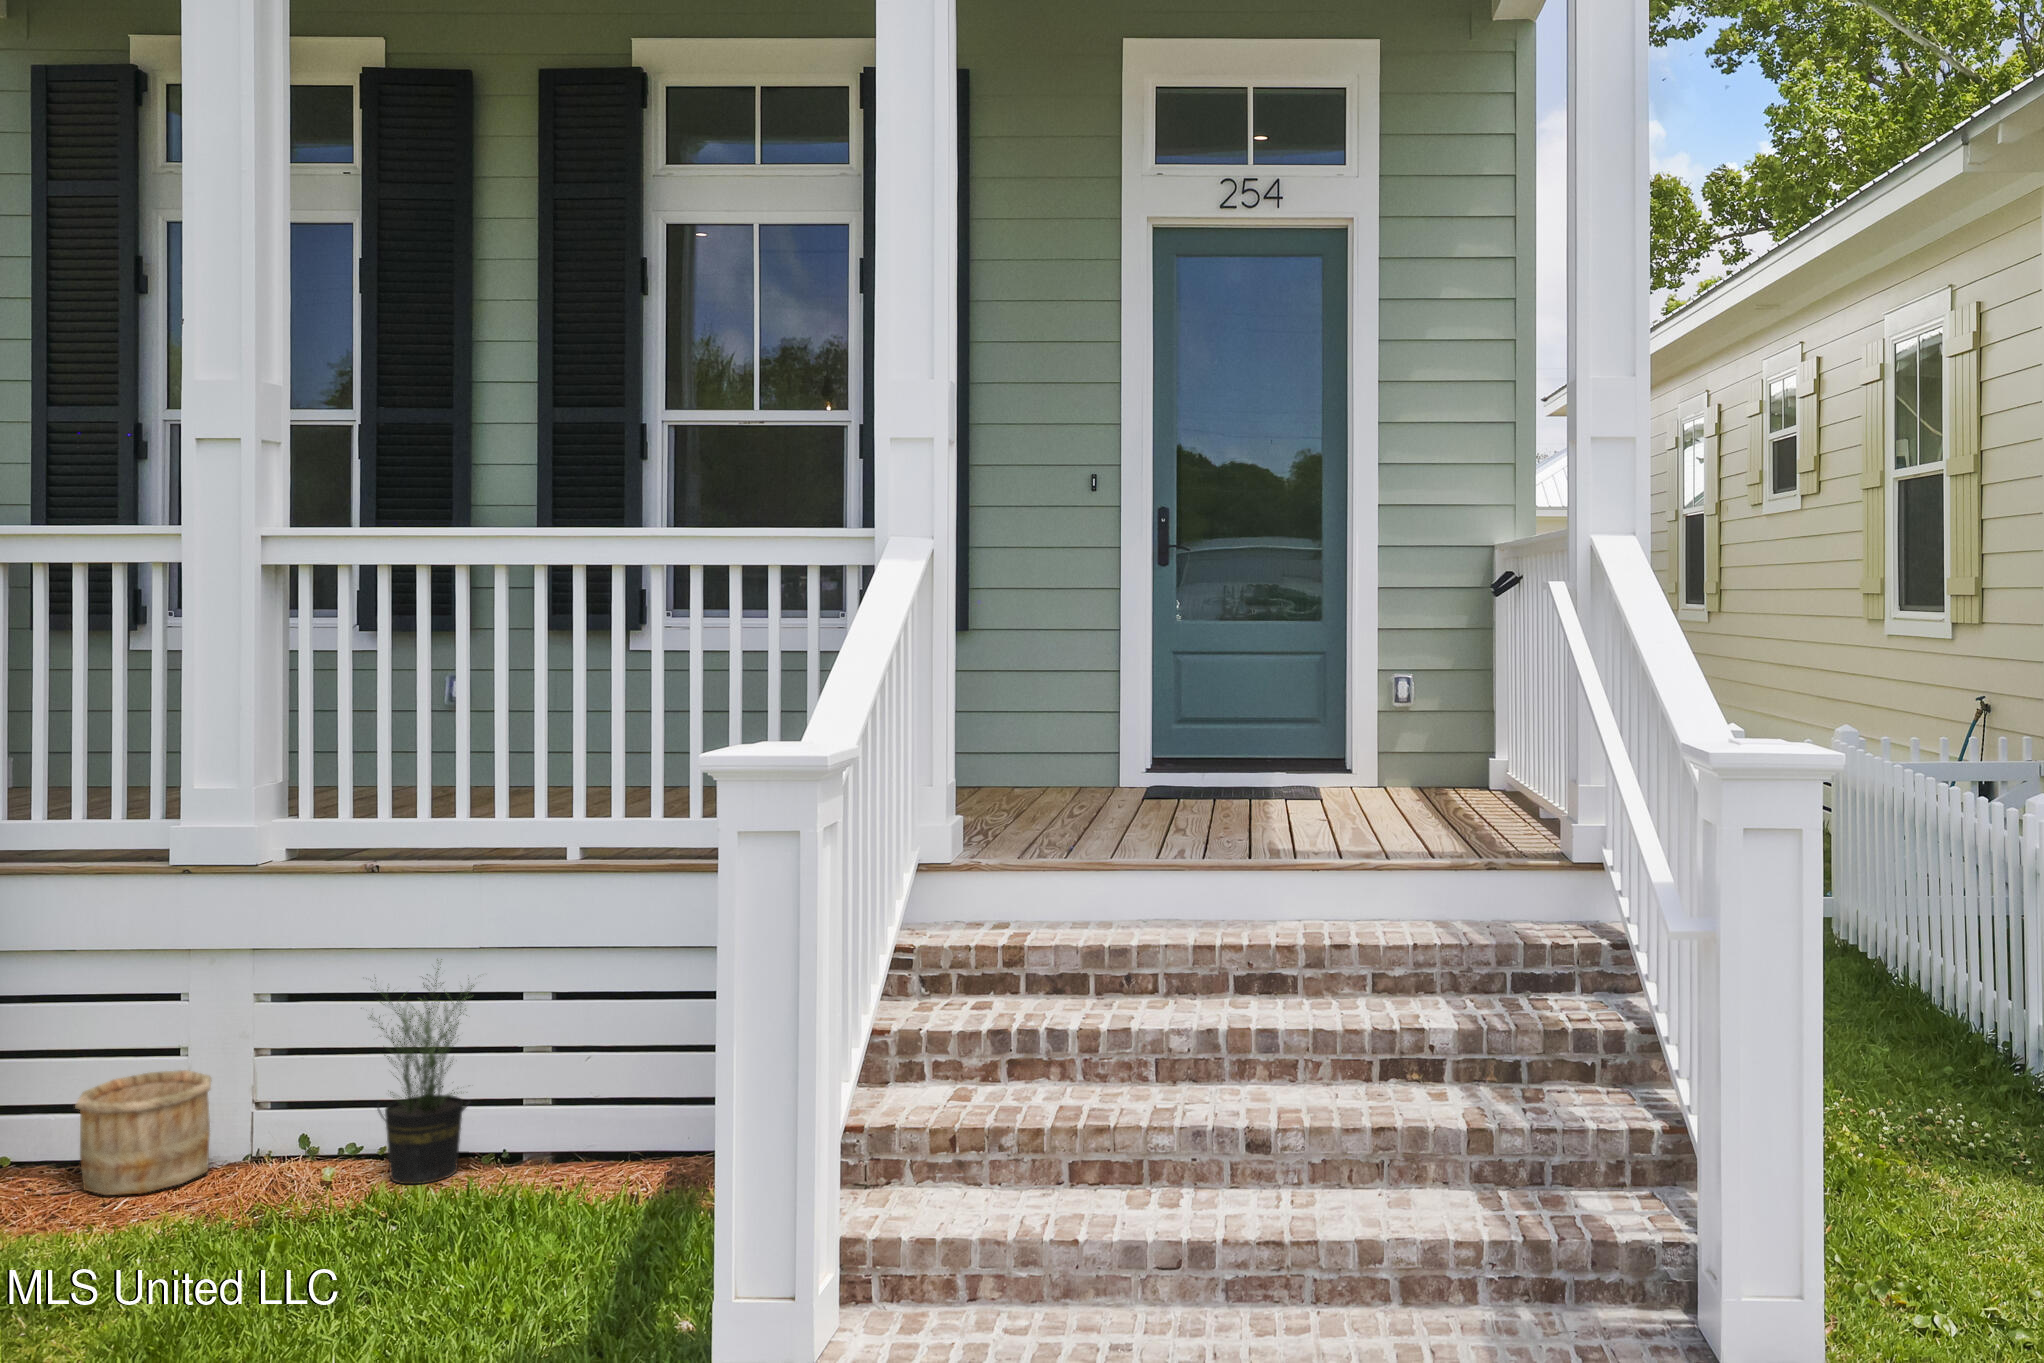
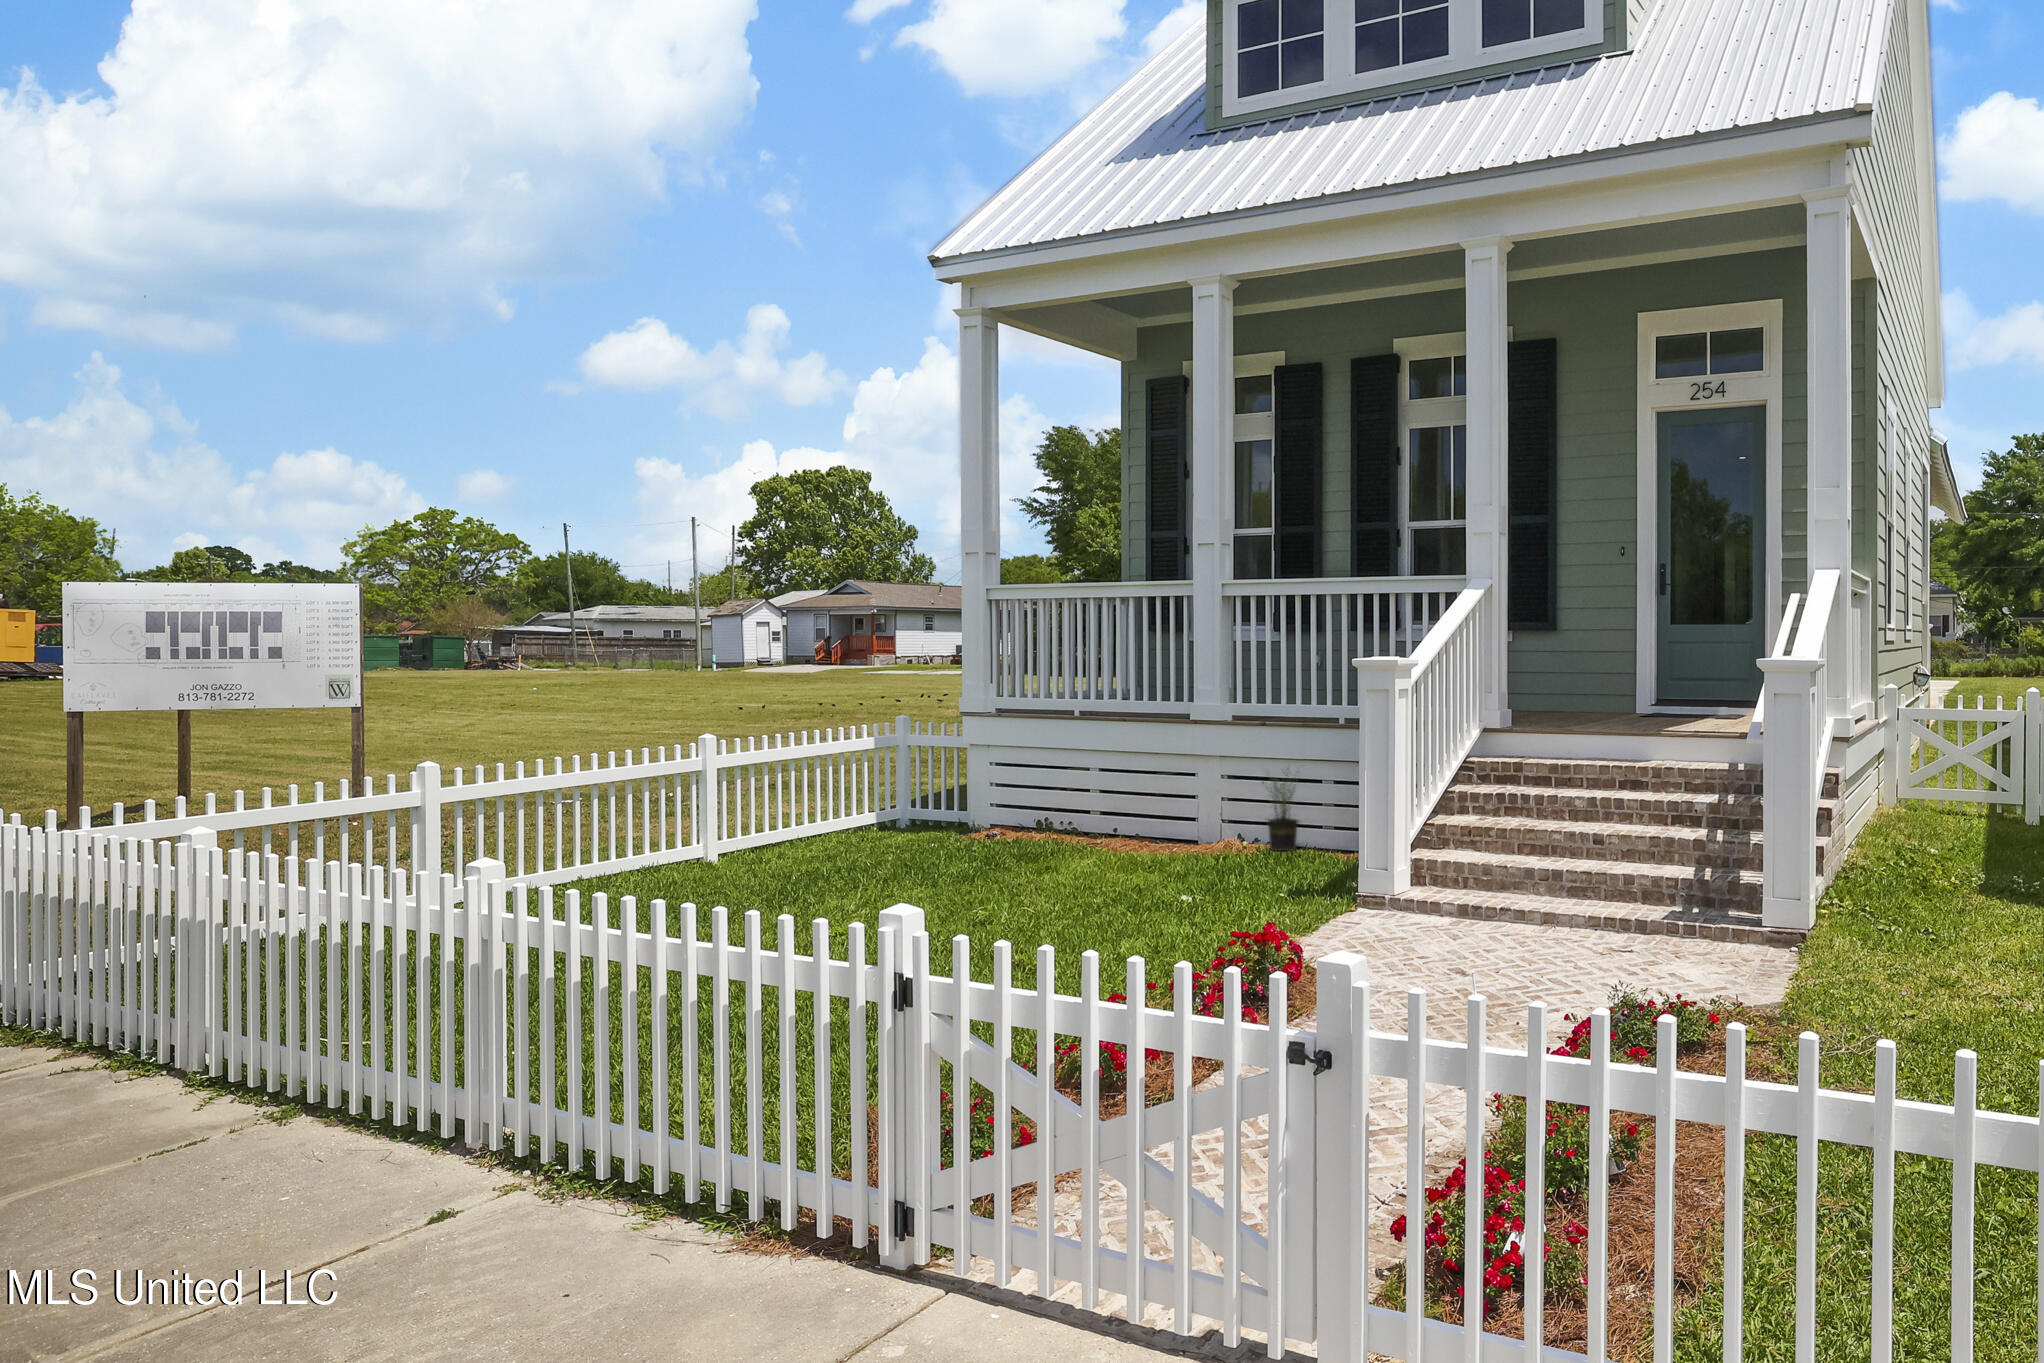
wooden bucket: present [75,1070,211,1195] -> none [1159,803,1207,846]

